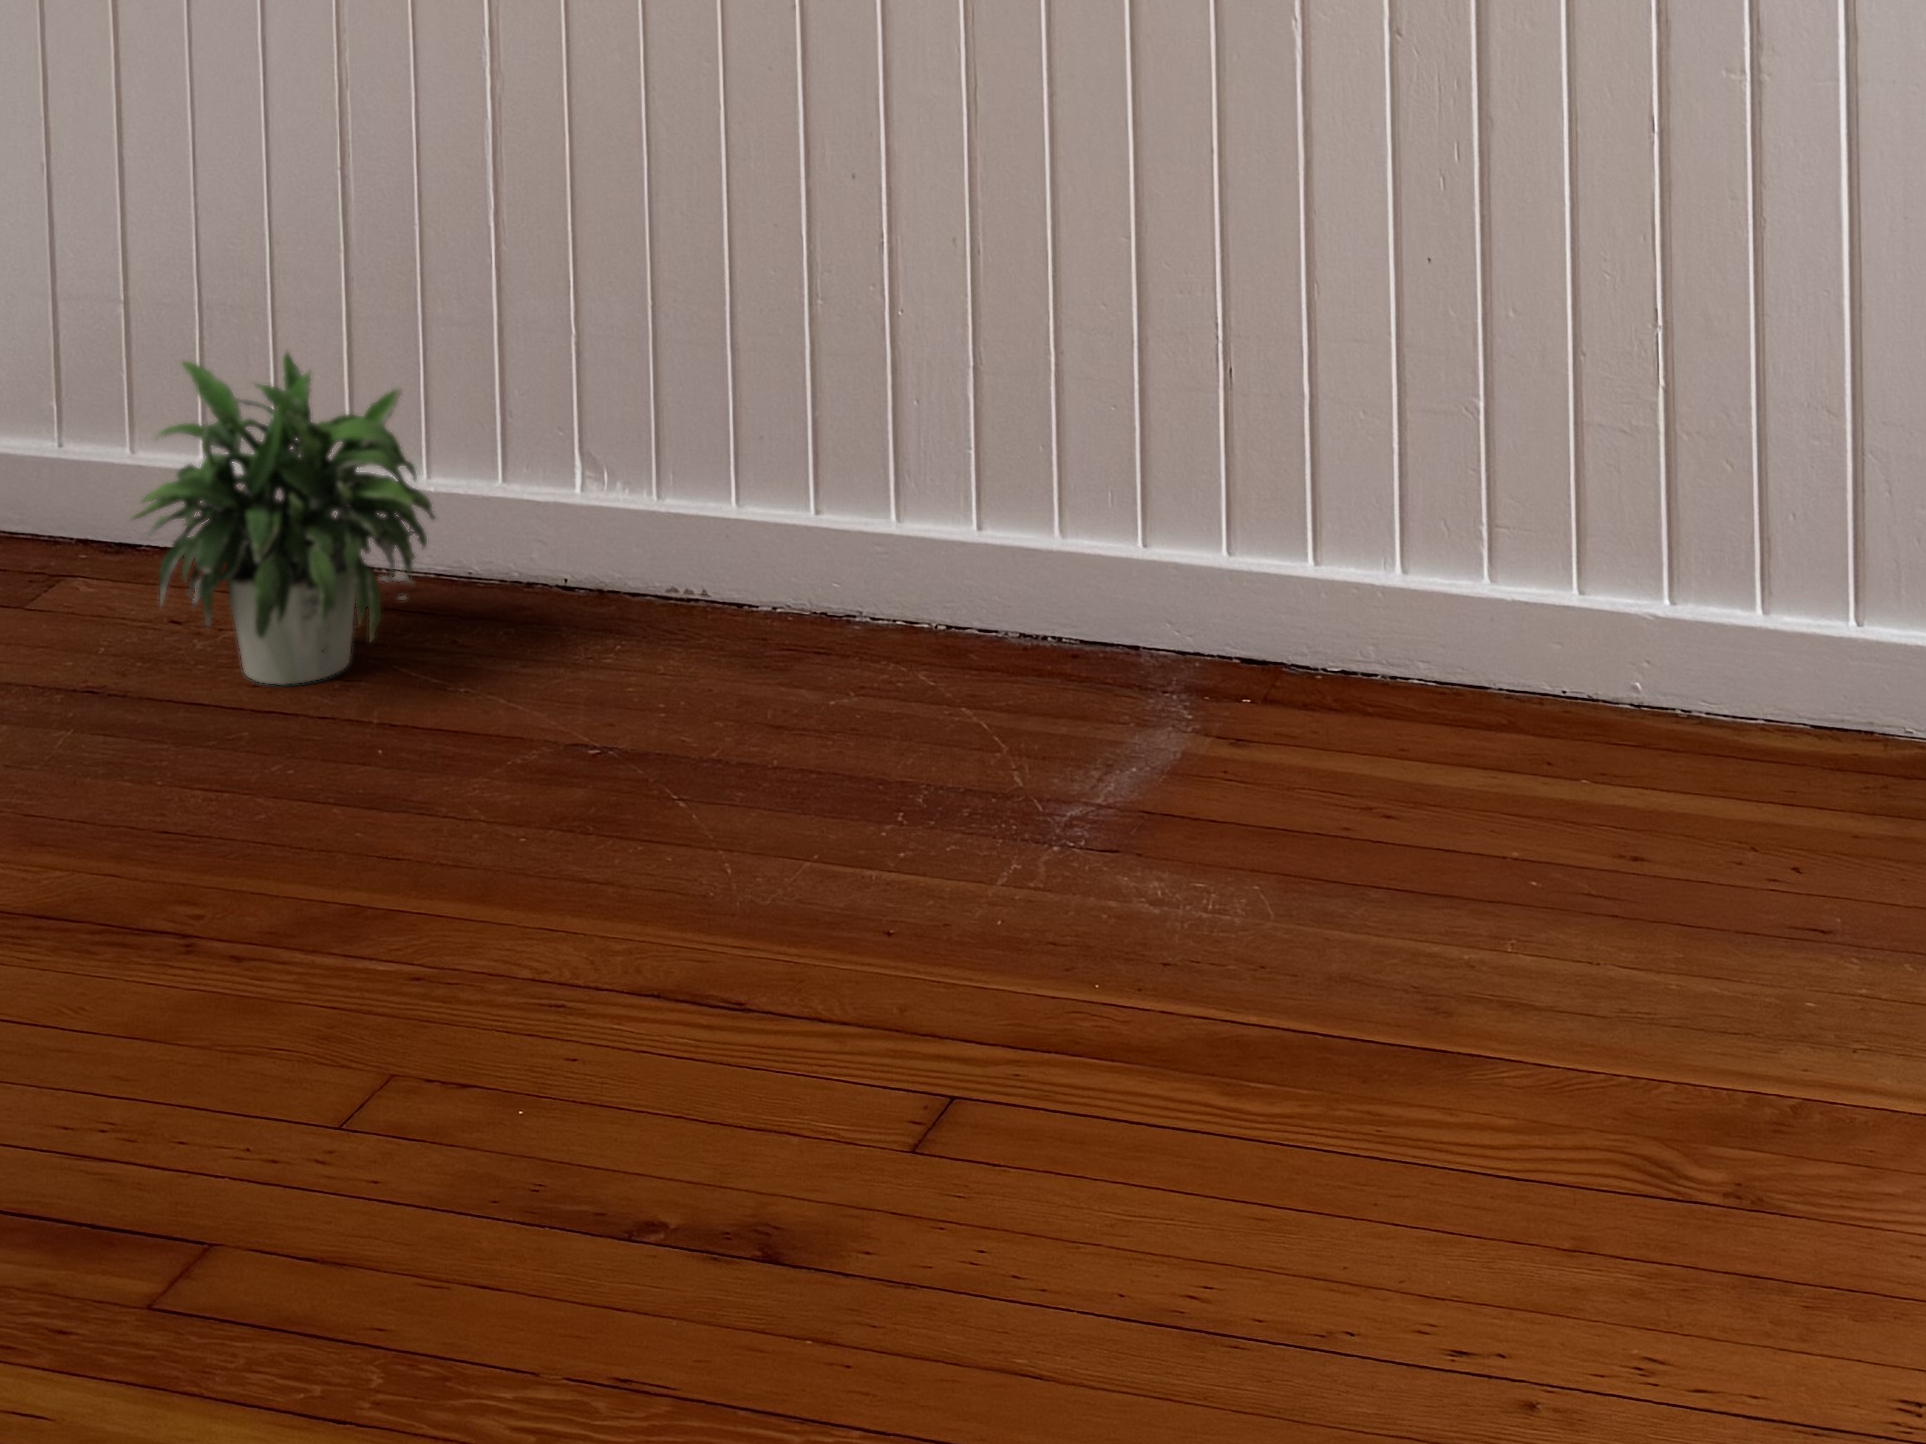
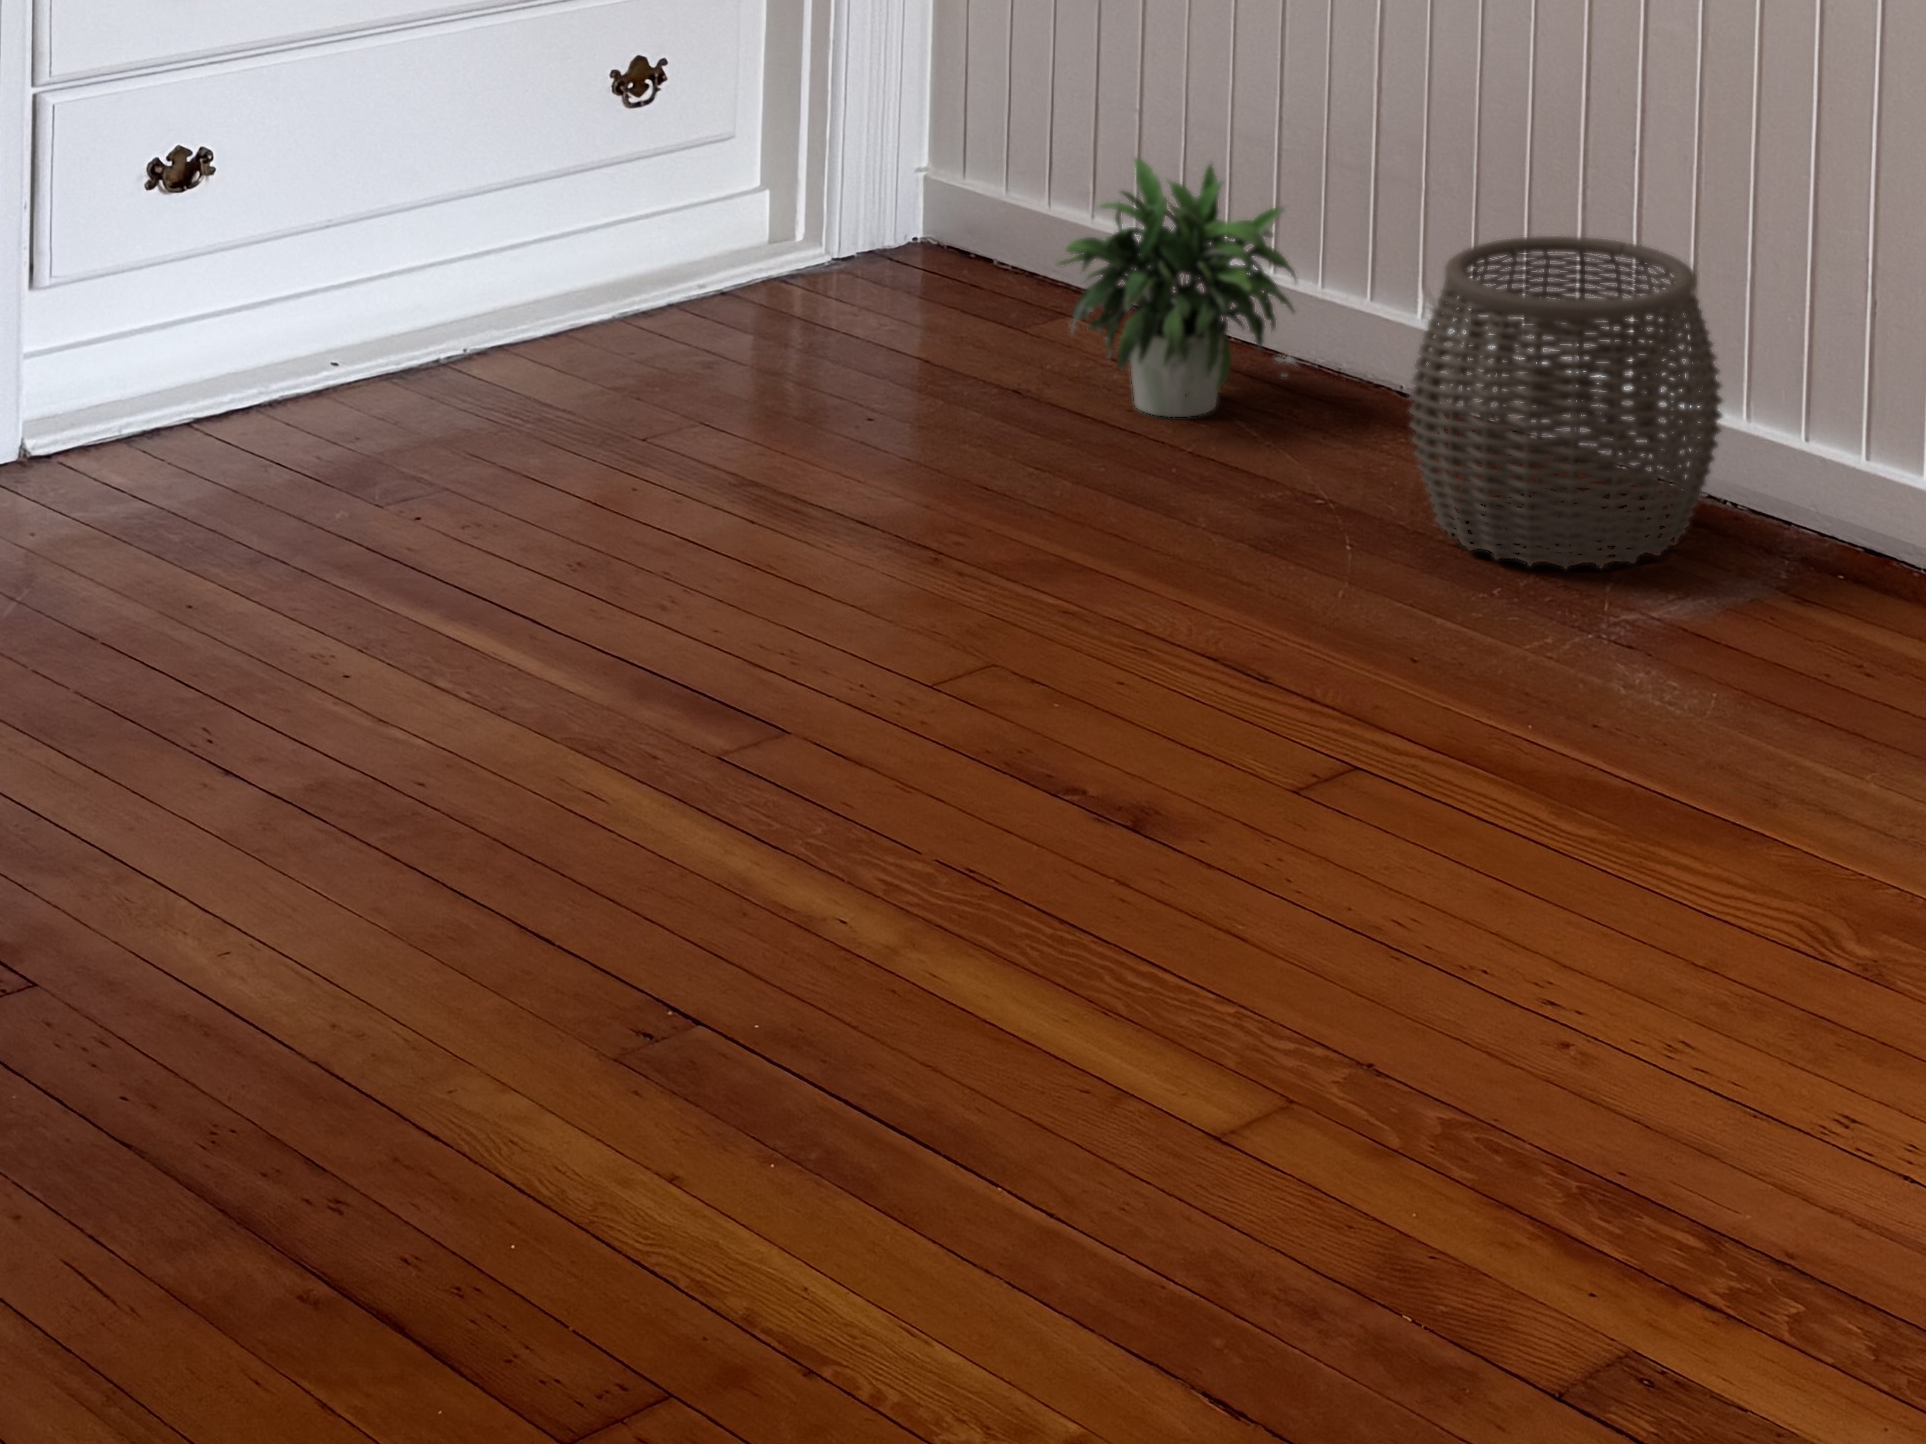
woven basket: none [689,358,1075,779] -> present [1409,236,1723,568]

